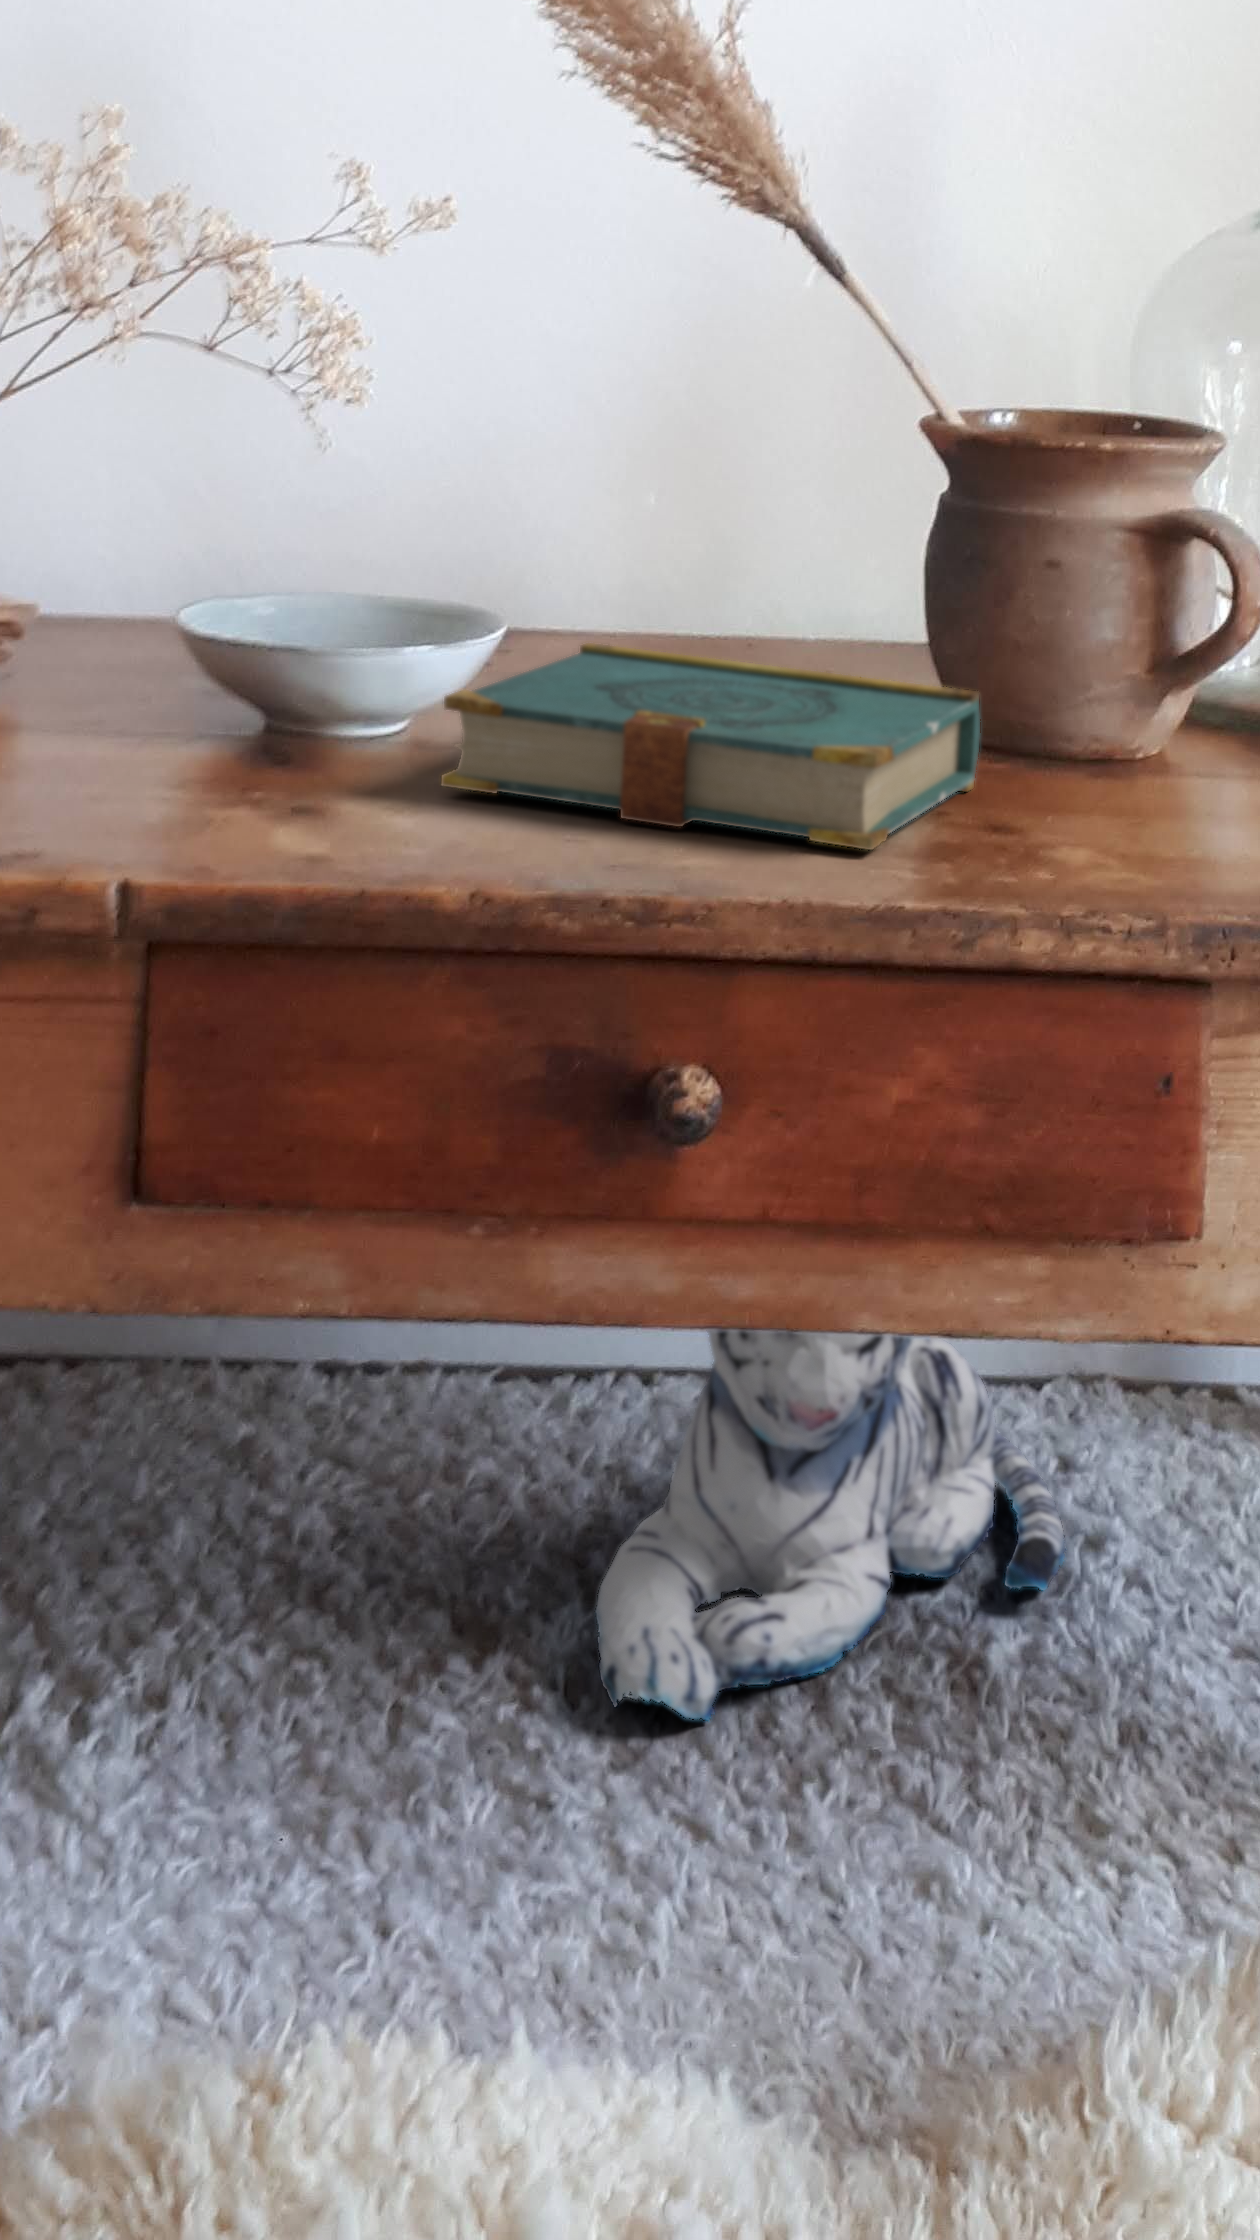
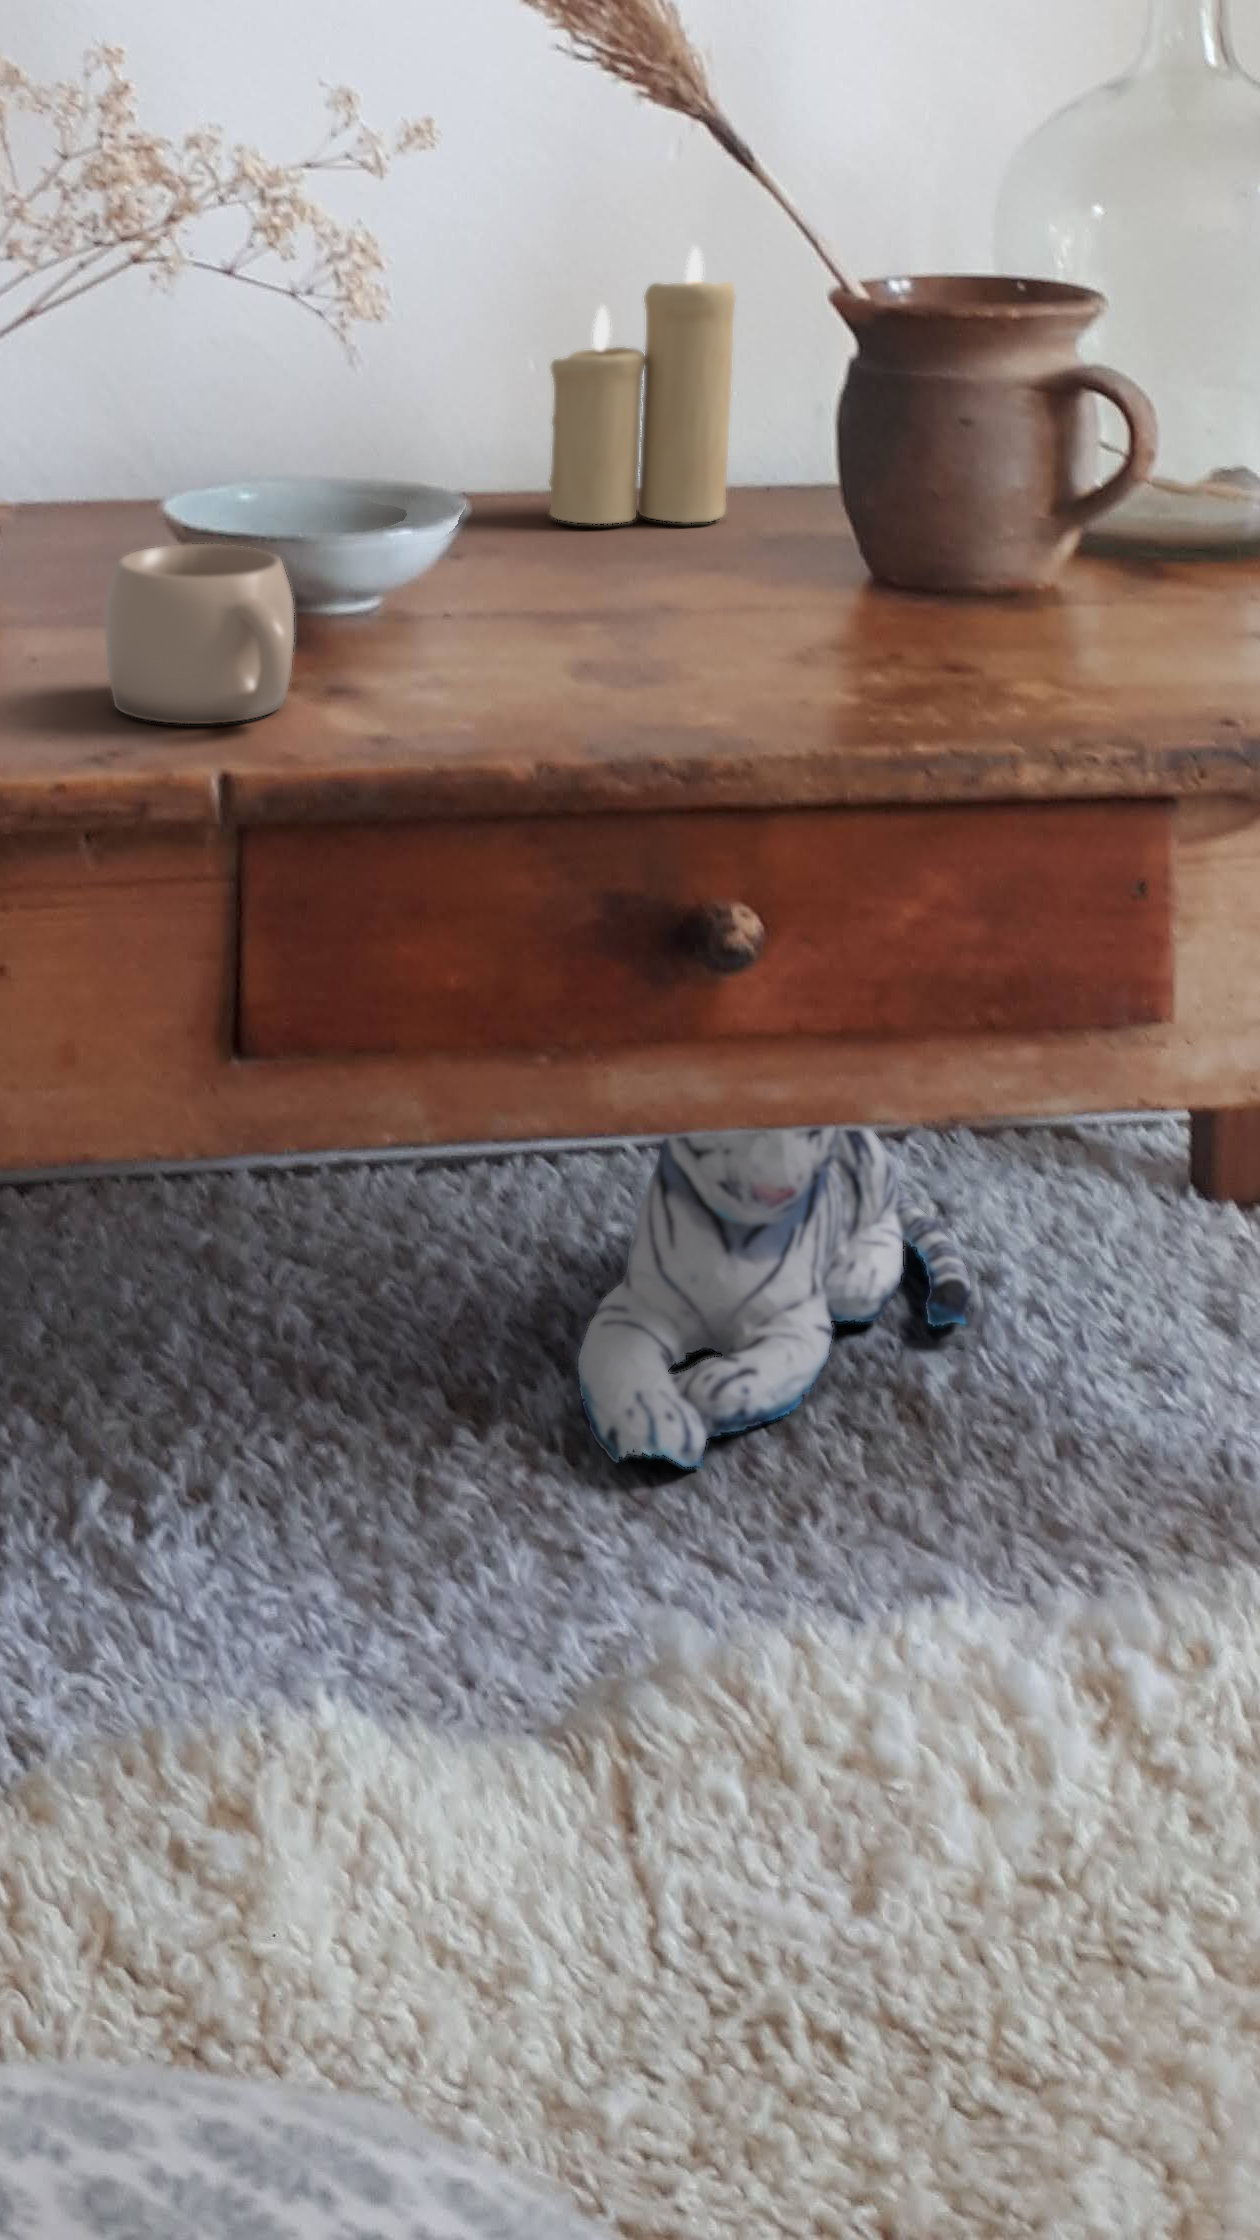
candle: none [638,376,845,671] -> present [549,247,735,524]
mug: none [60,638,260,826] -> present [105,544,294,724]
book: present [441,643,980,850] -> none [451,517,922,704]

